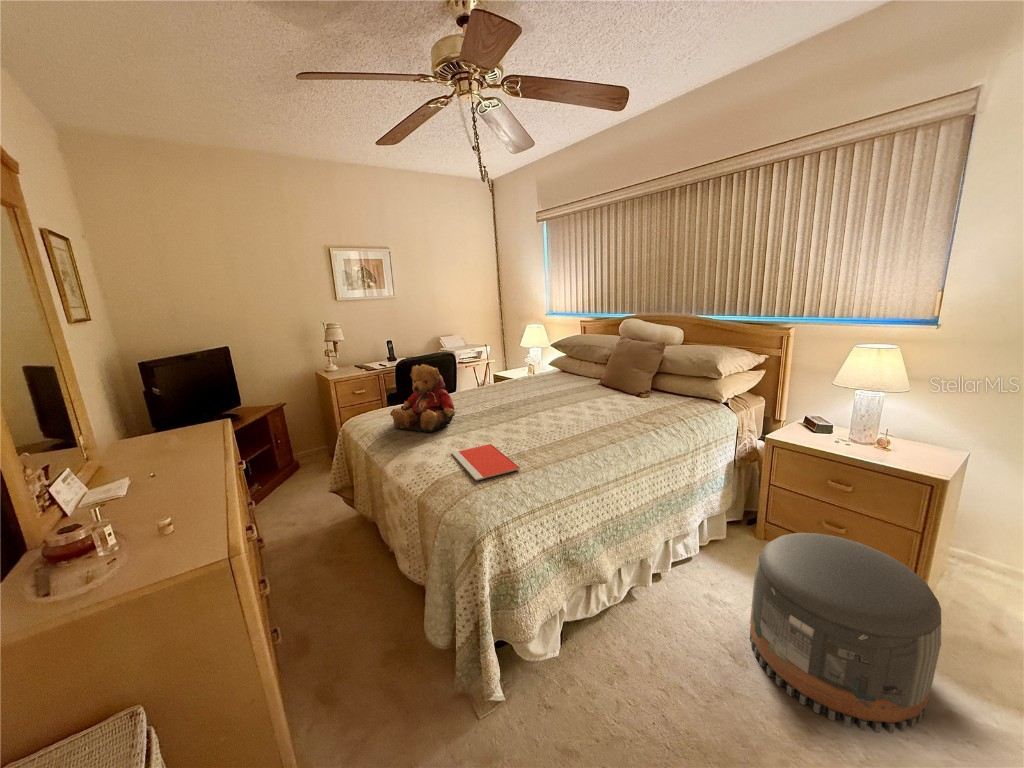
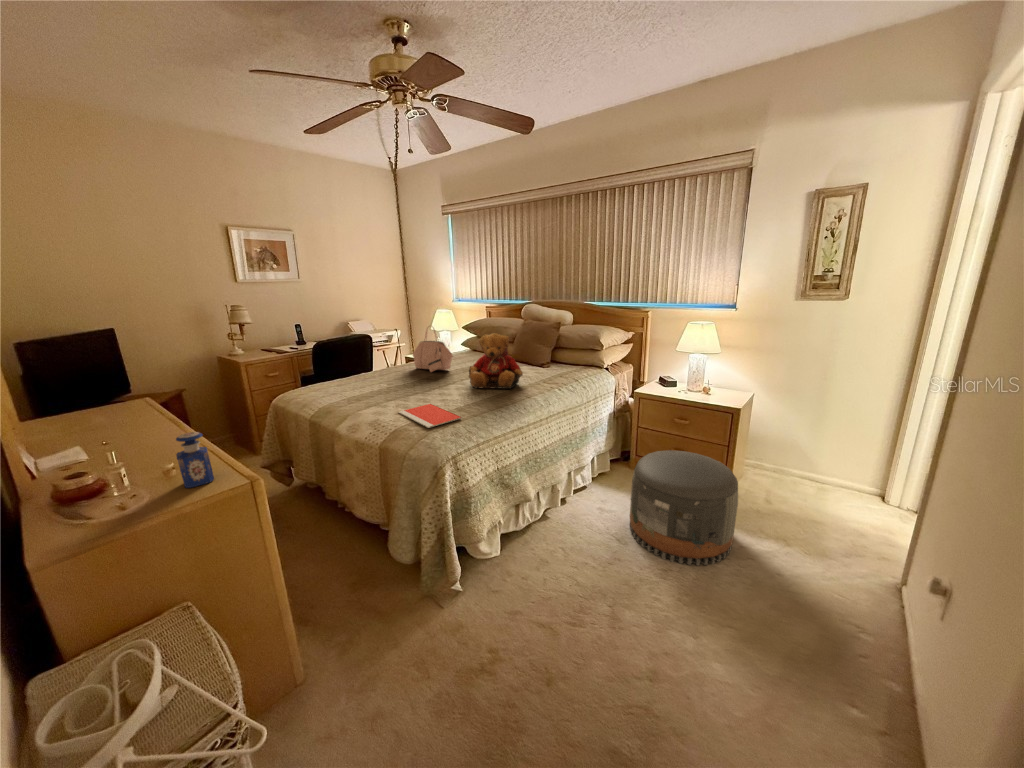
handbag: none [489,346,531,400] -> present [413,328,453,372]
teddy bear: present [390,364,455,432] -> present [469,333,523,389]
perfume bottle: none [158,490,205,556] -> present [176,432,214,488]

